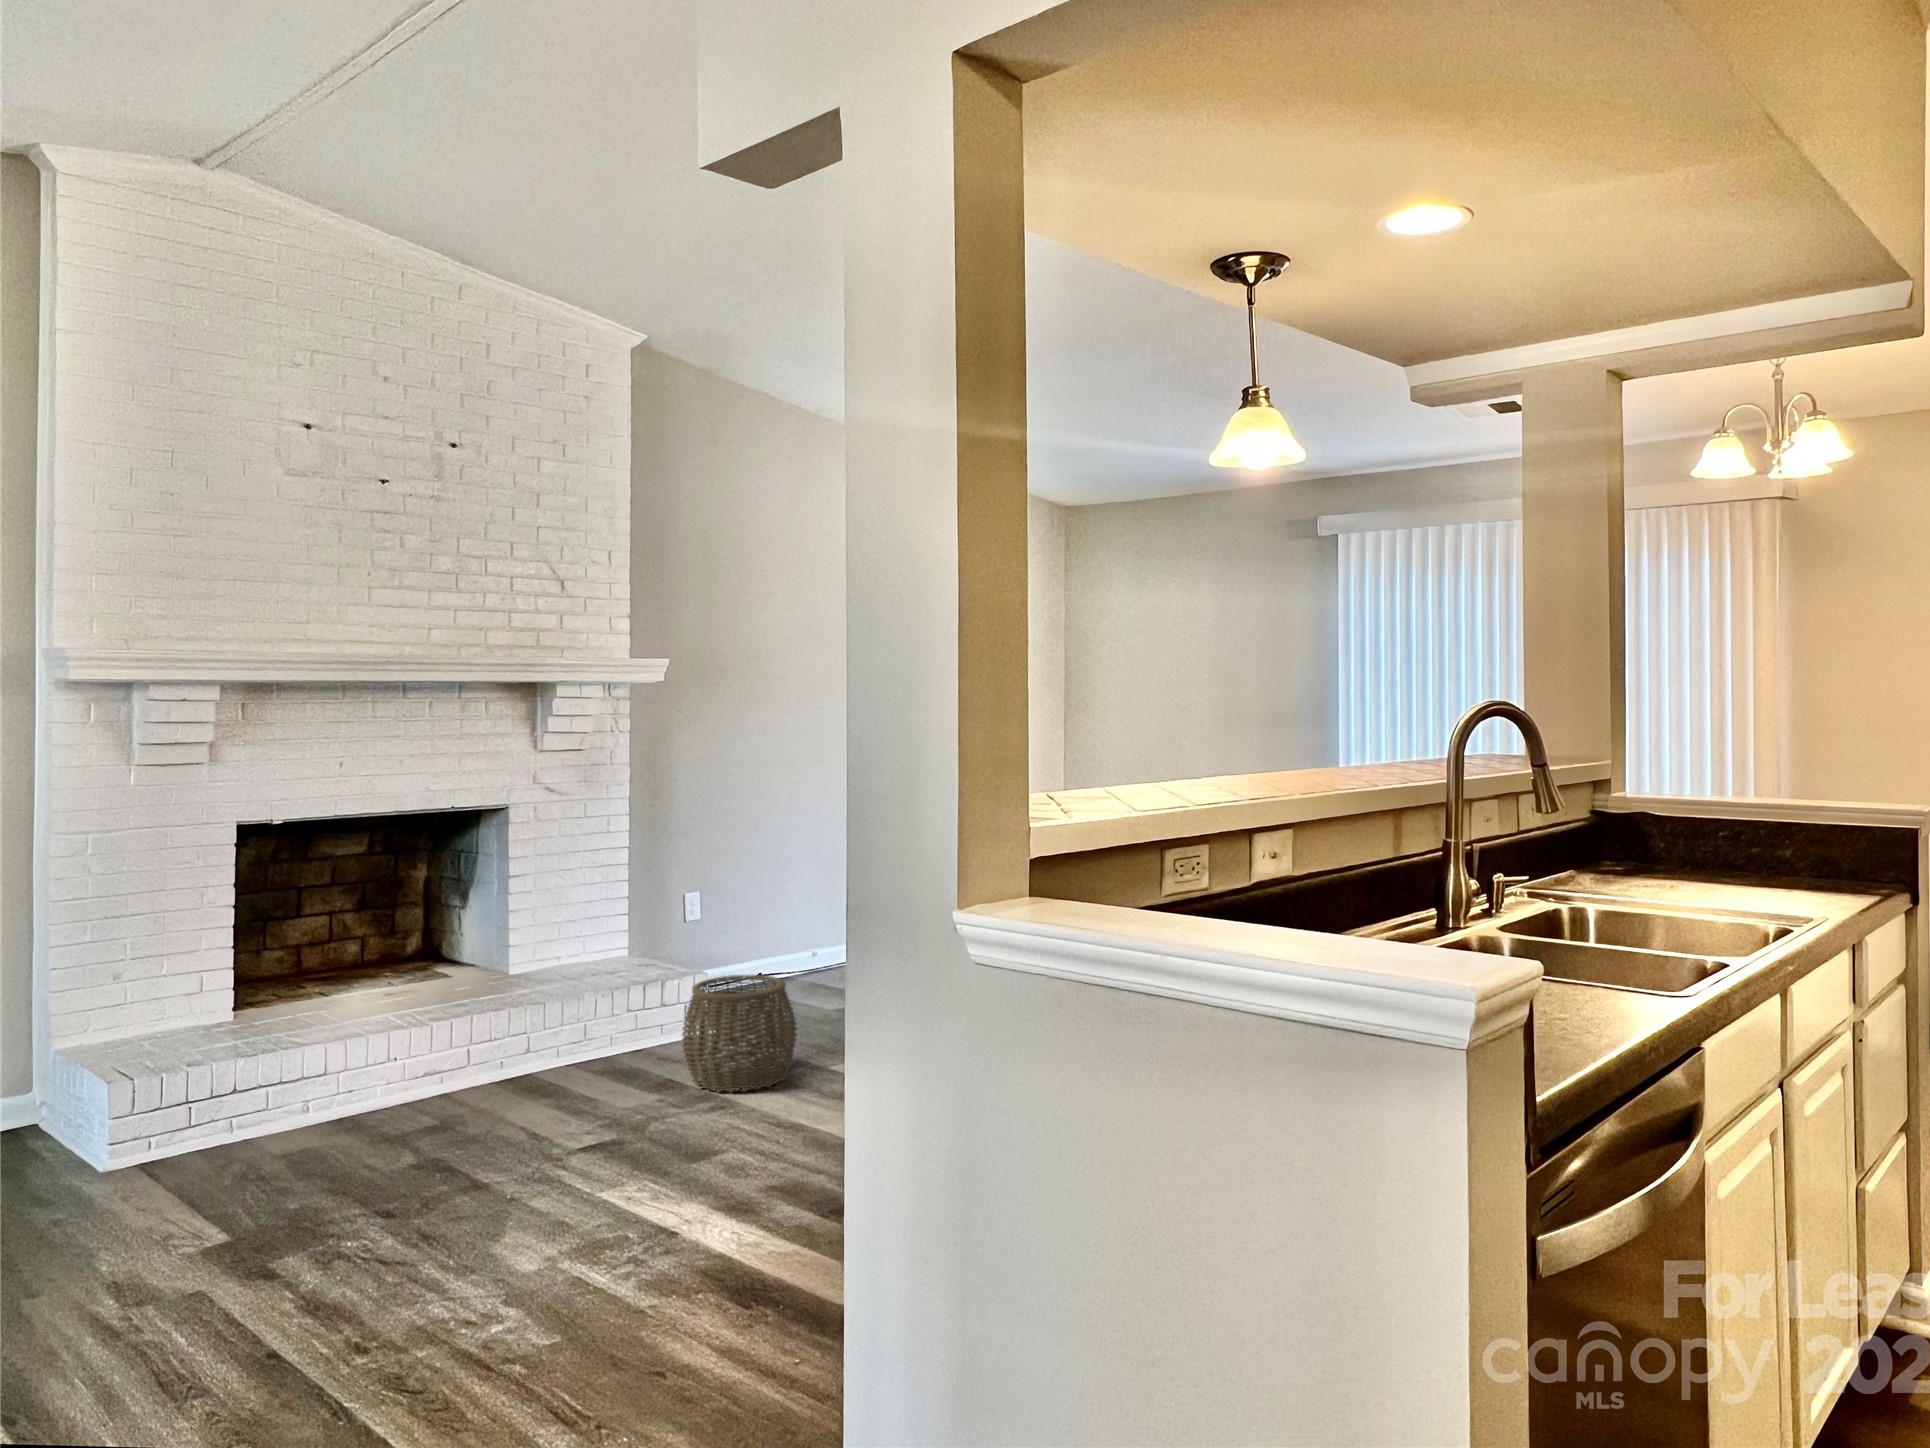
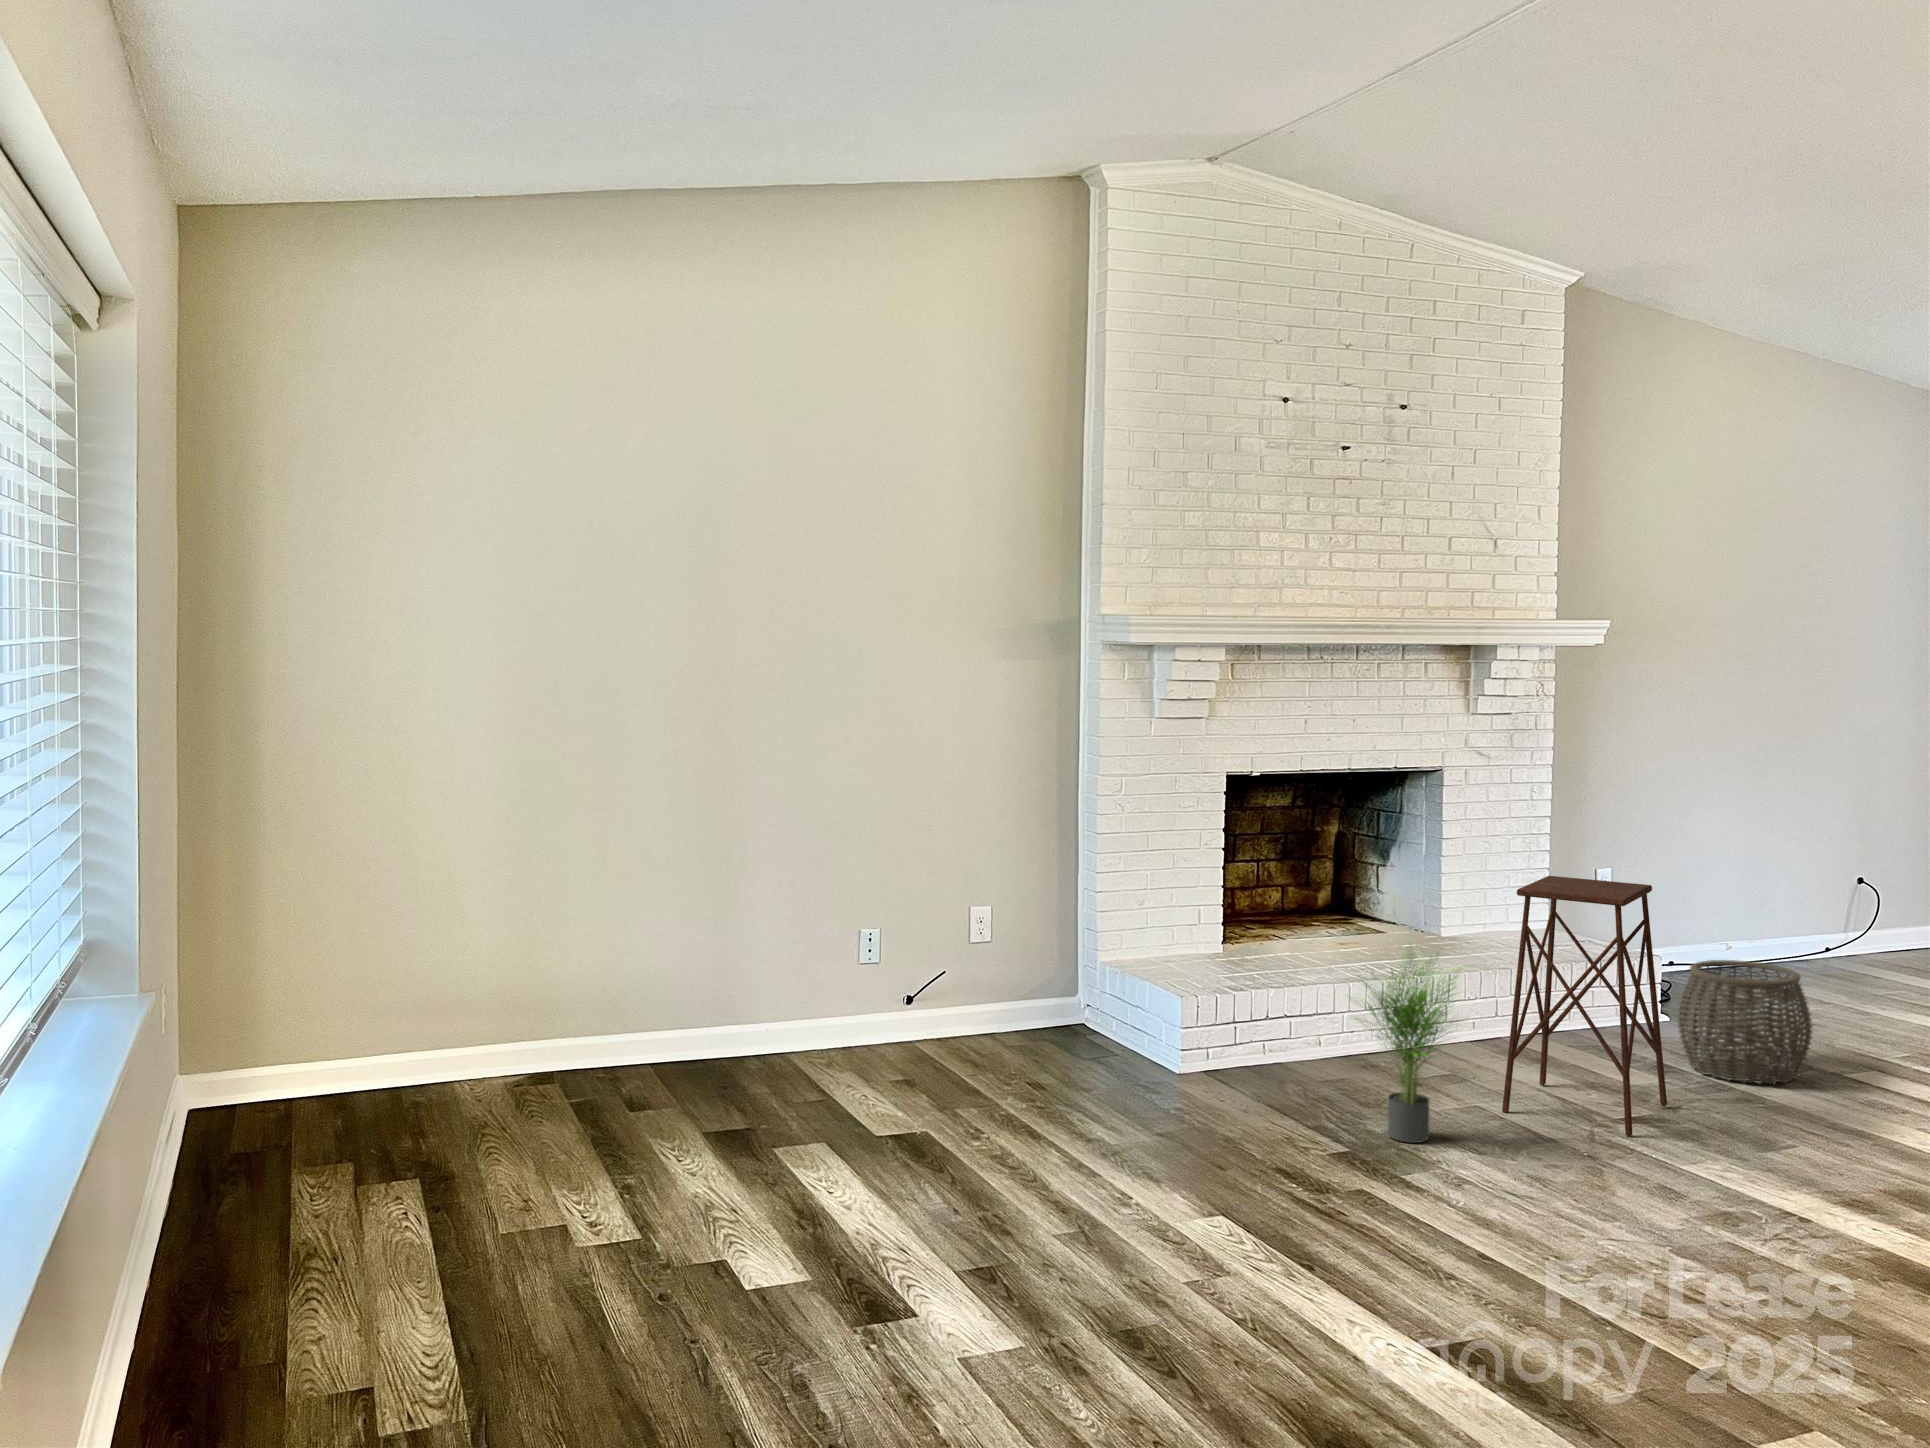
side table: none [457,911,636,1171] -> present [1502,876,1667,1136]
potted plant: none [247,993,392,1218] -> present [1351,944,1457,1143]

